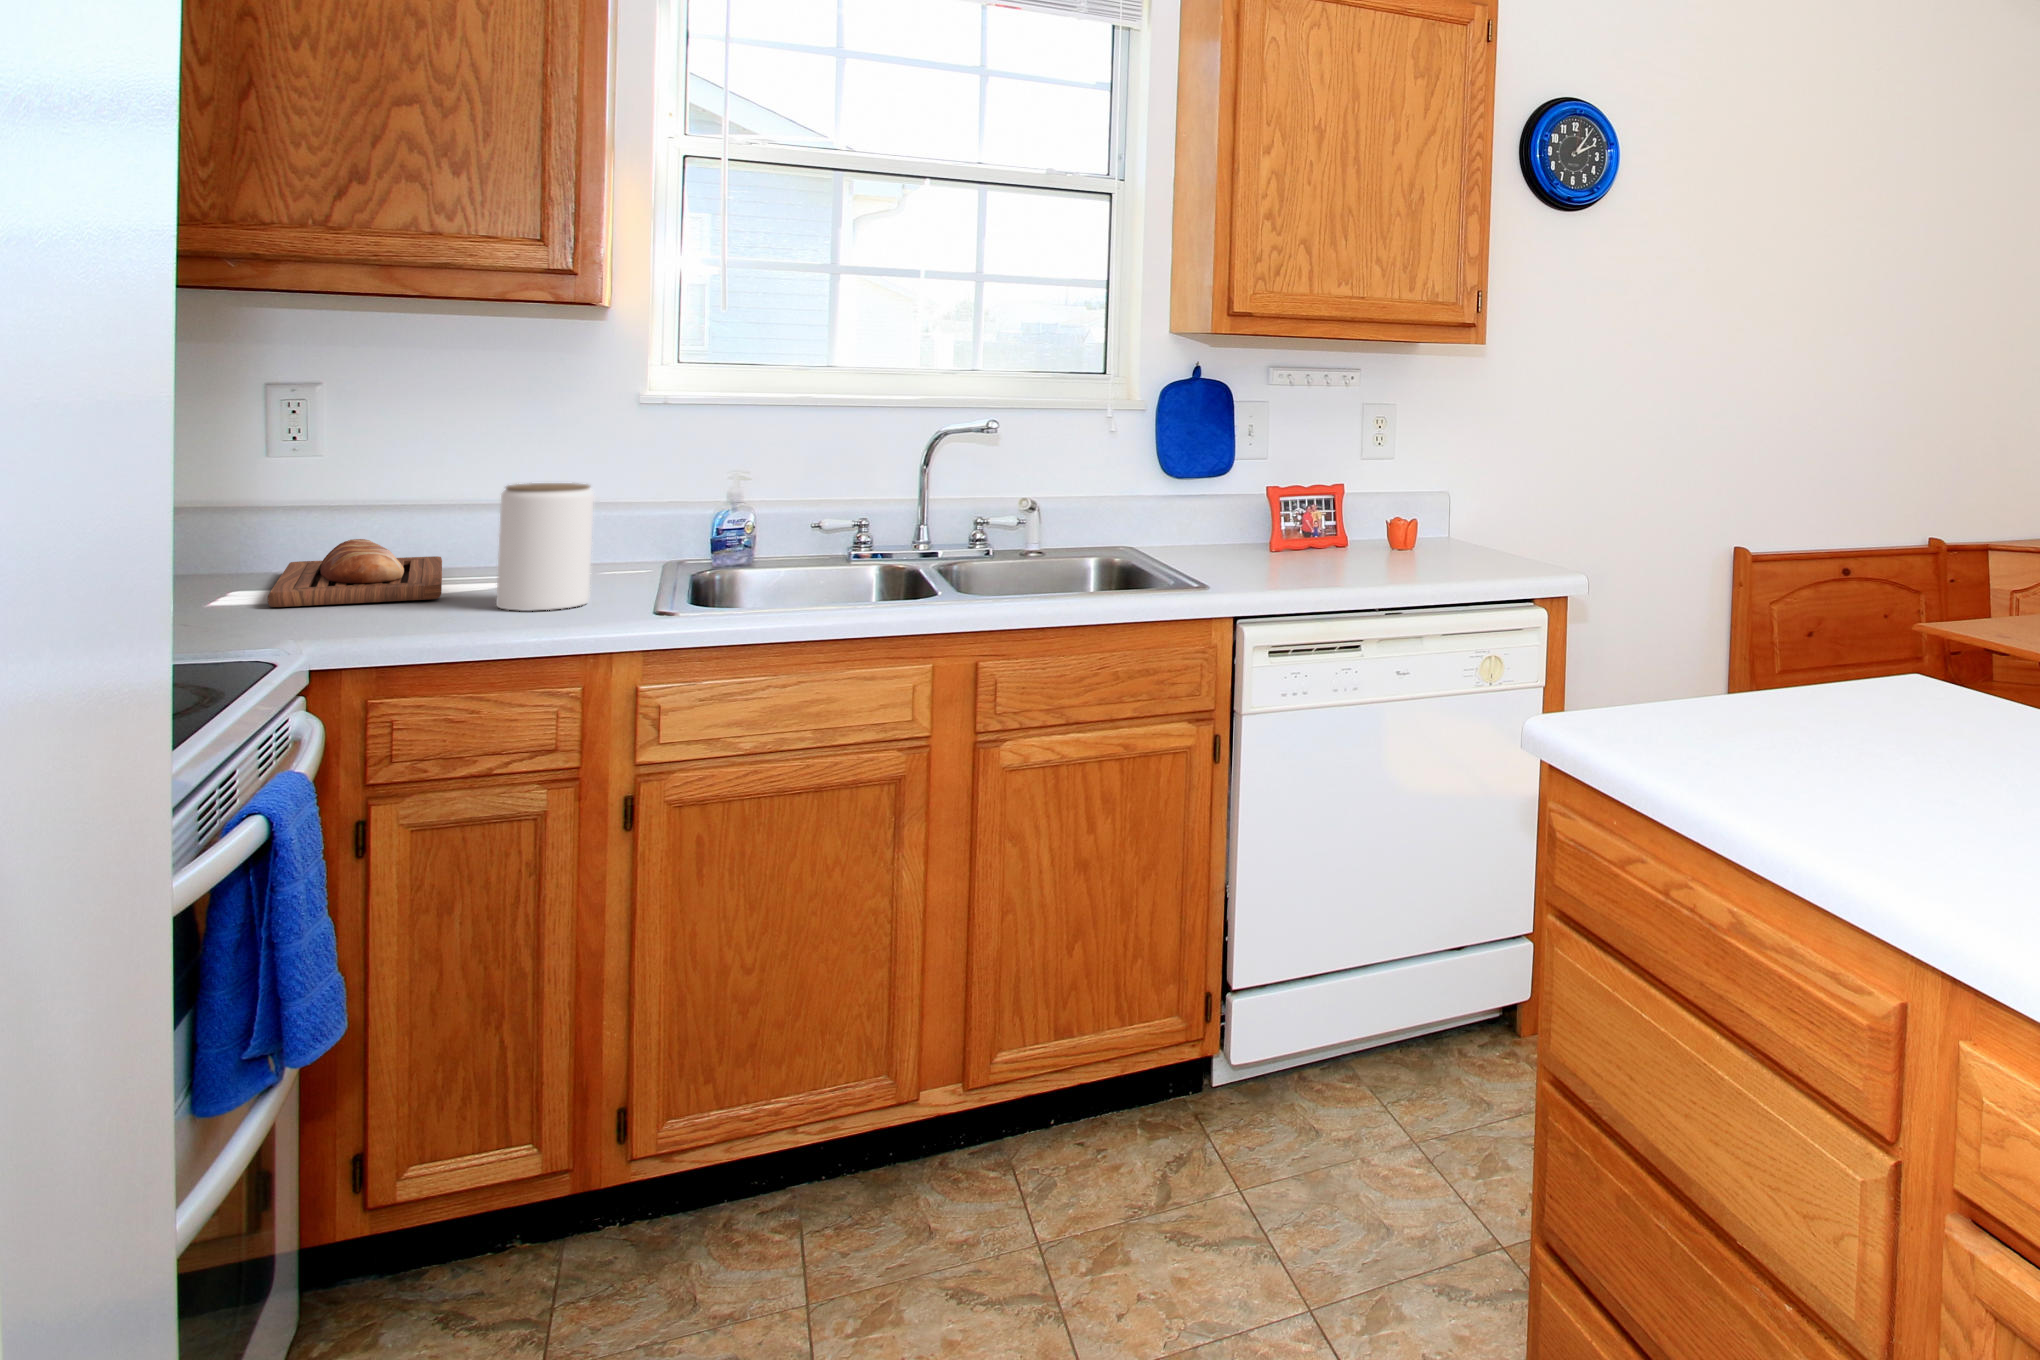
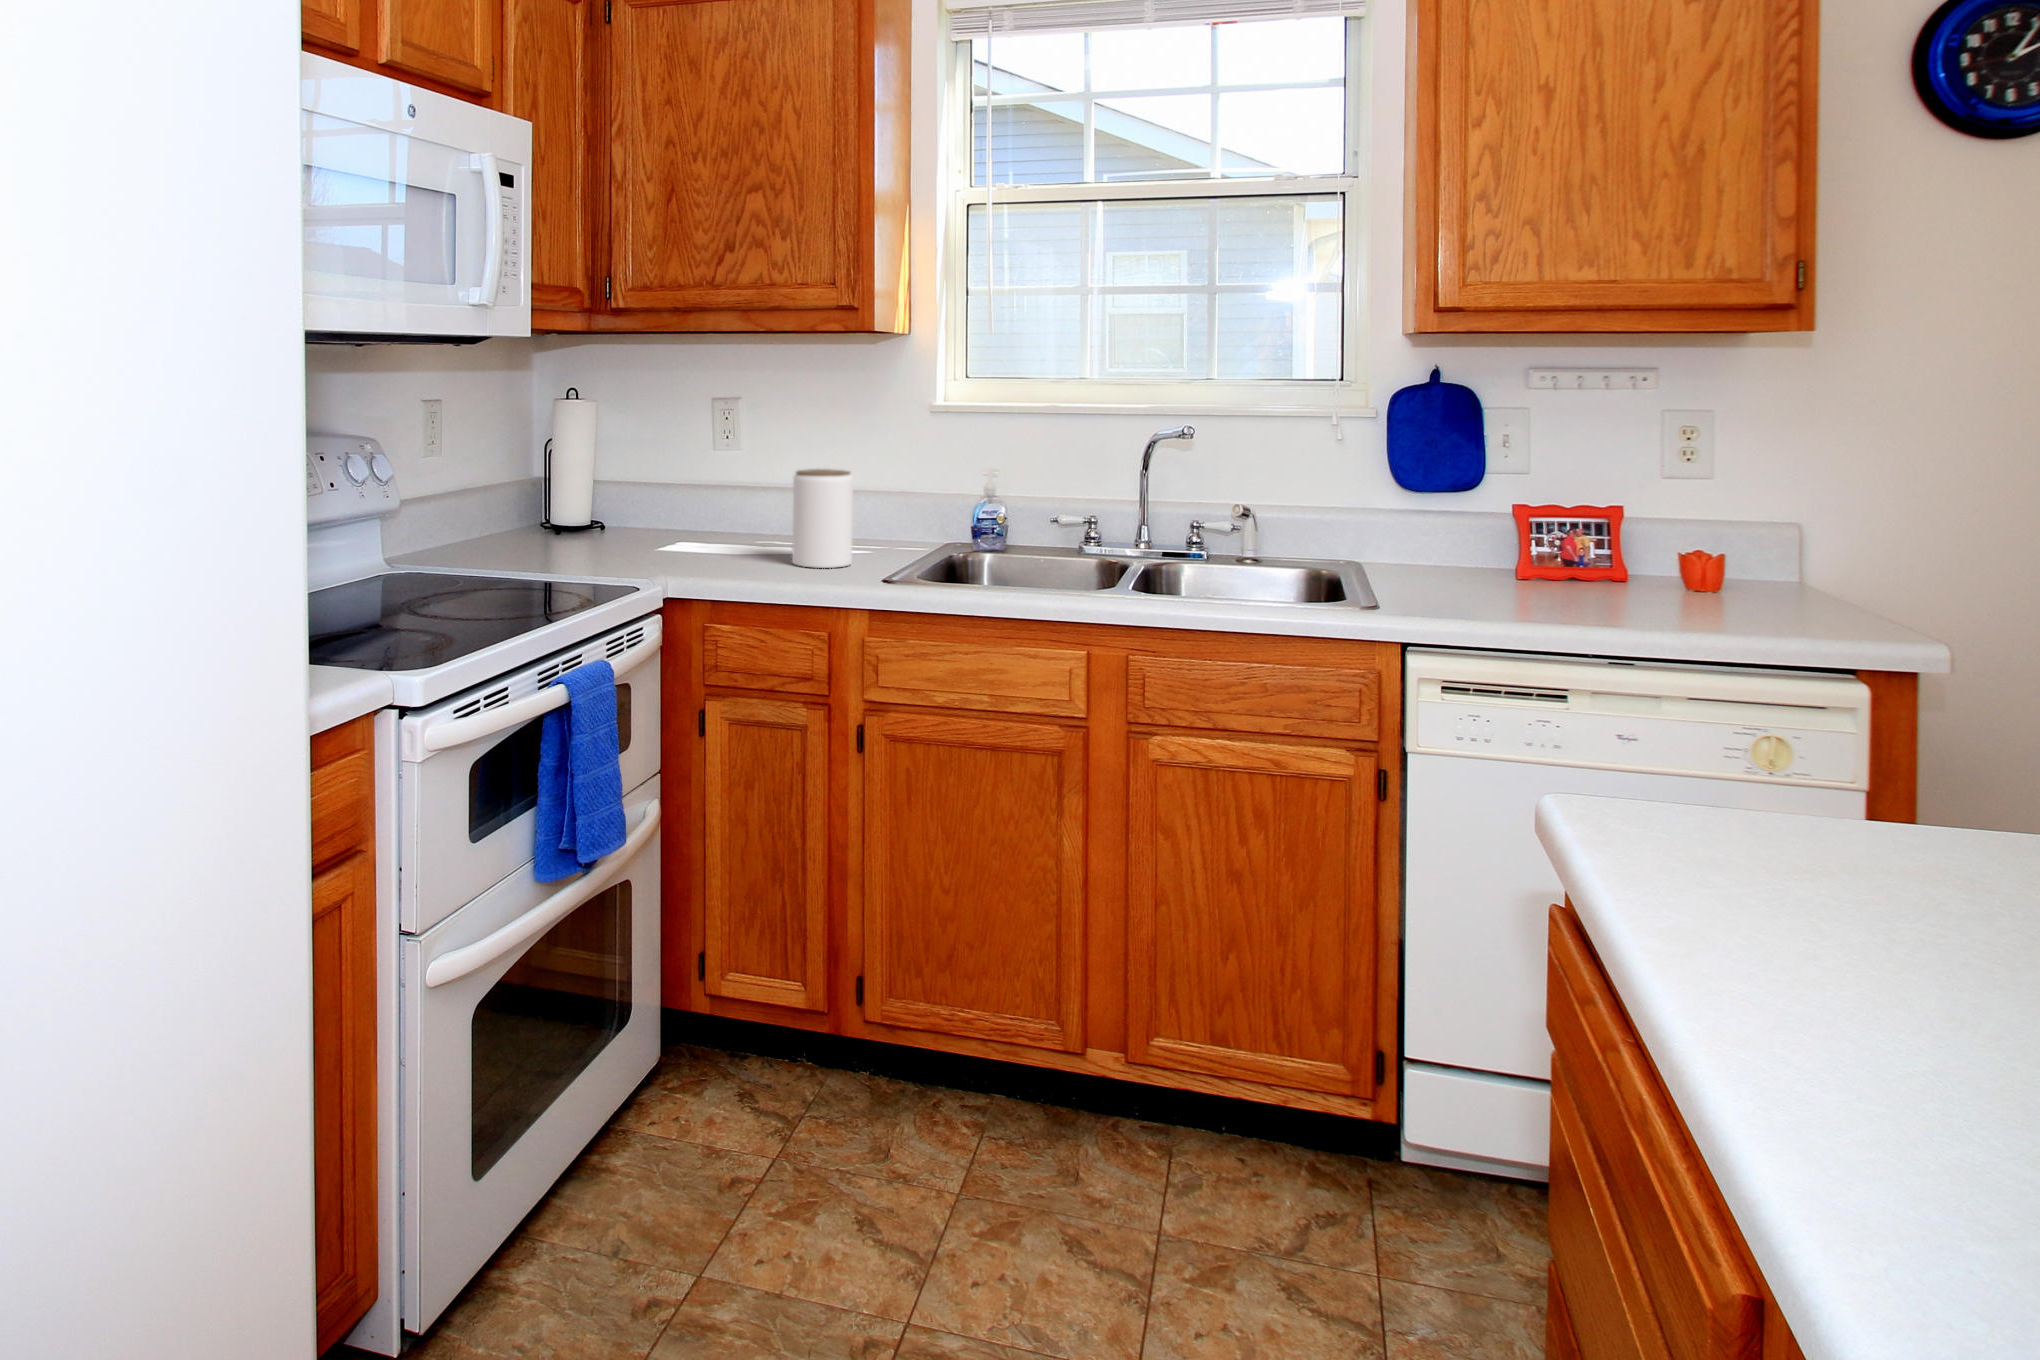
bread loaf: present [268,539,442,607] -> none [676,506,803,552]

